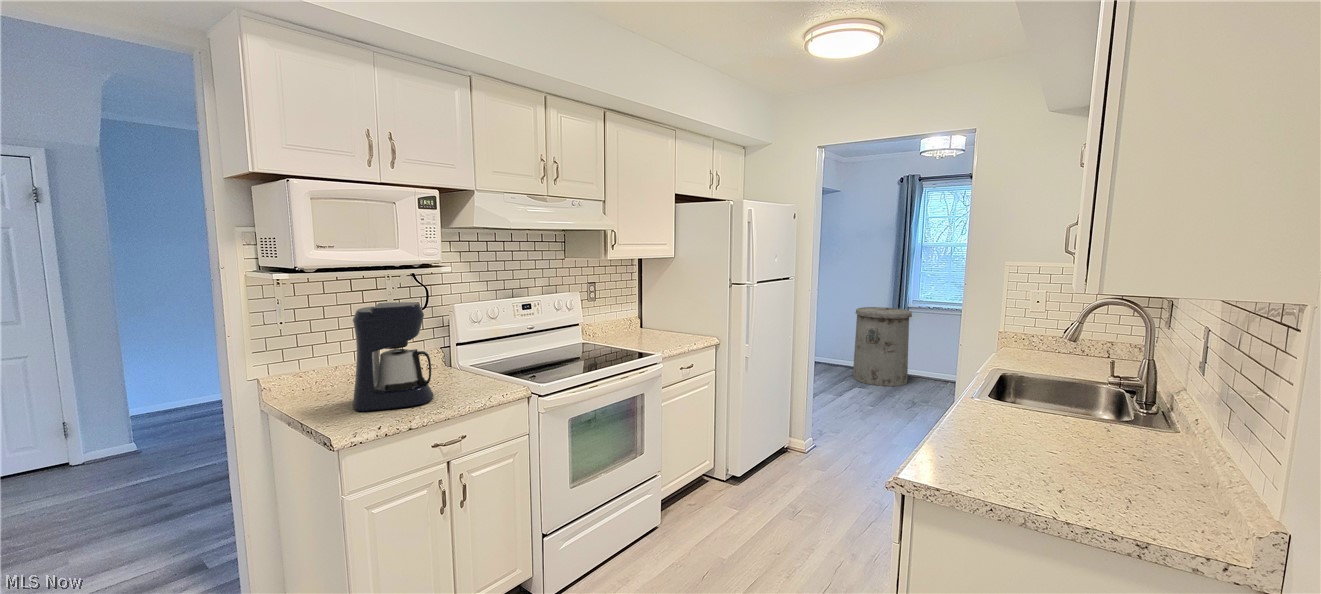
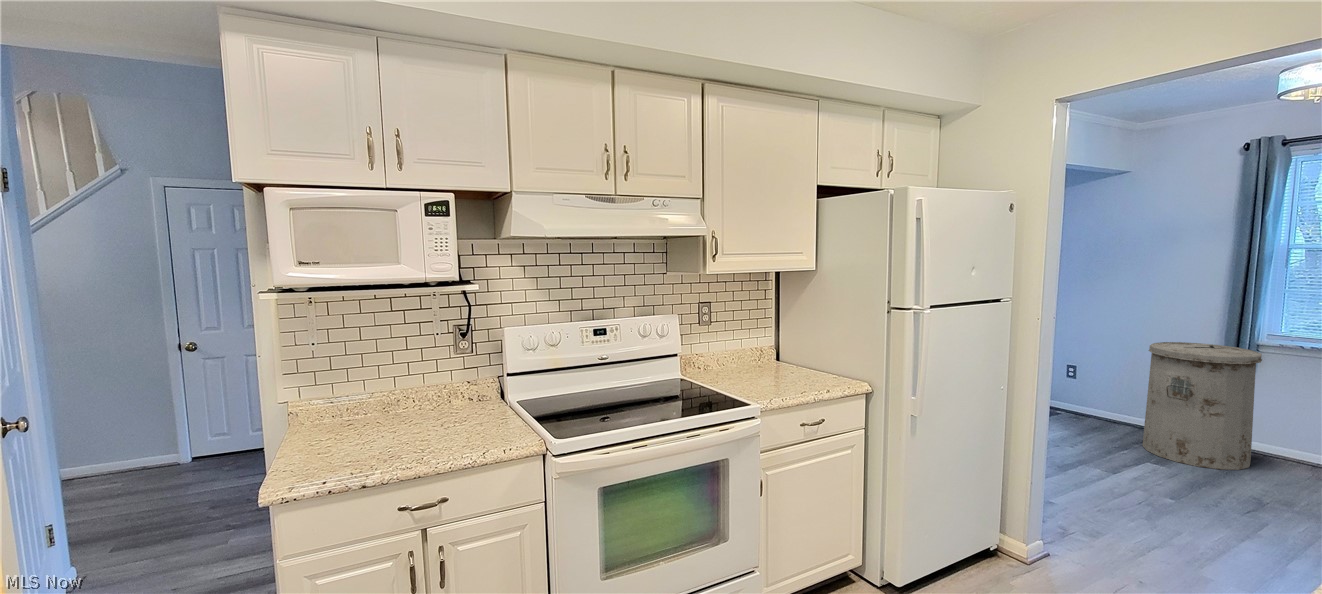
coffee maker: present [353,302,434,411] -> none [336,326,436,455]

